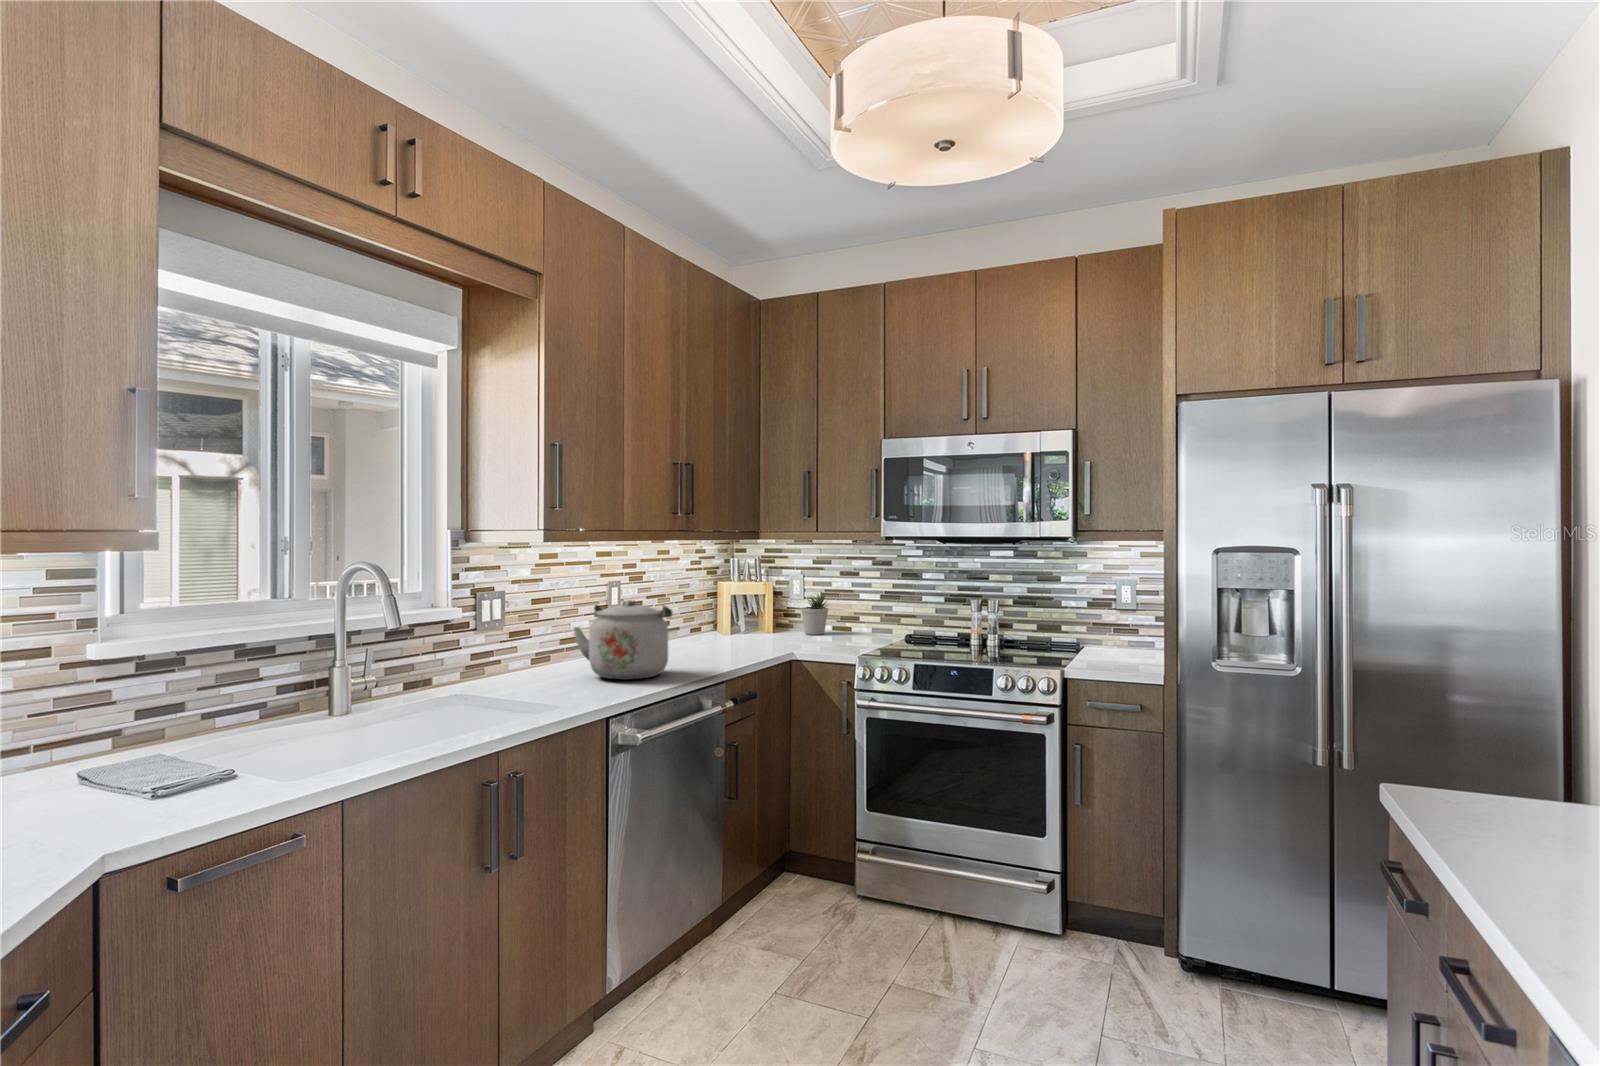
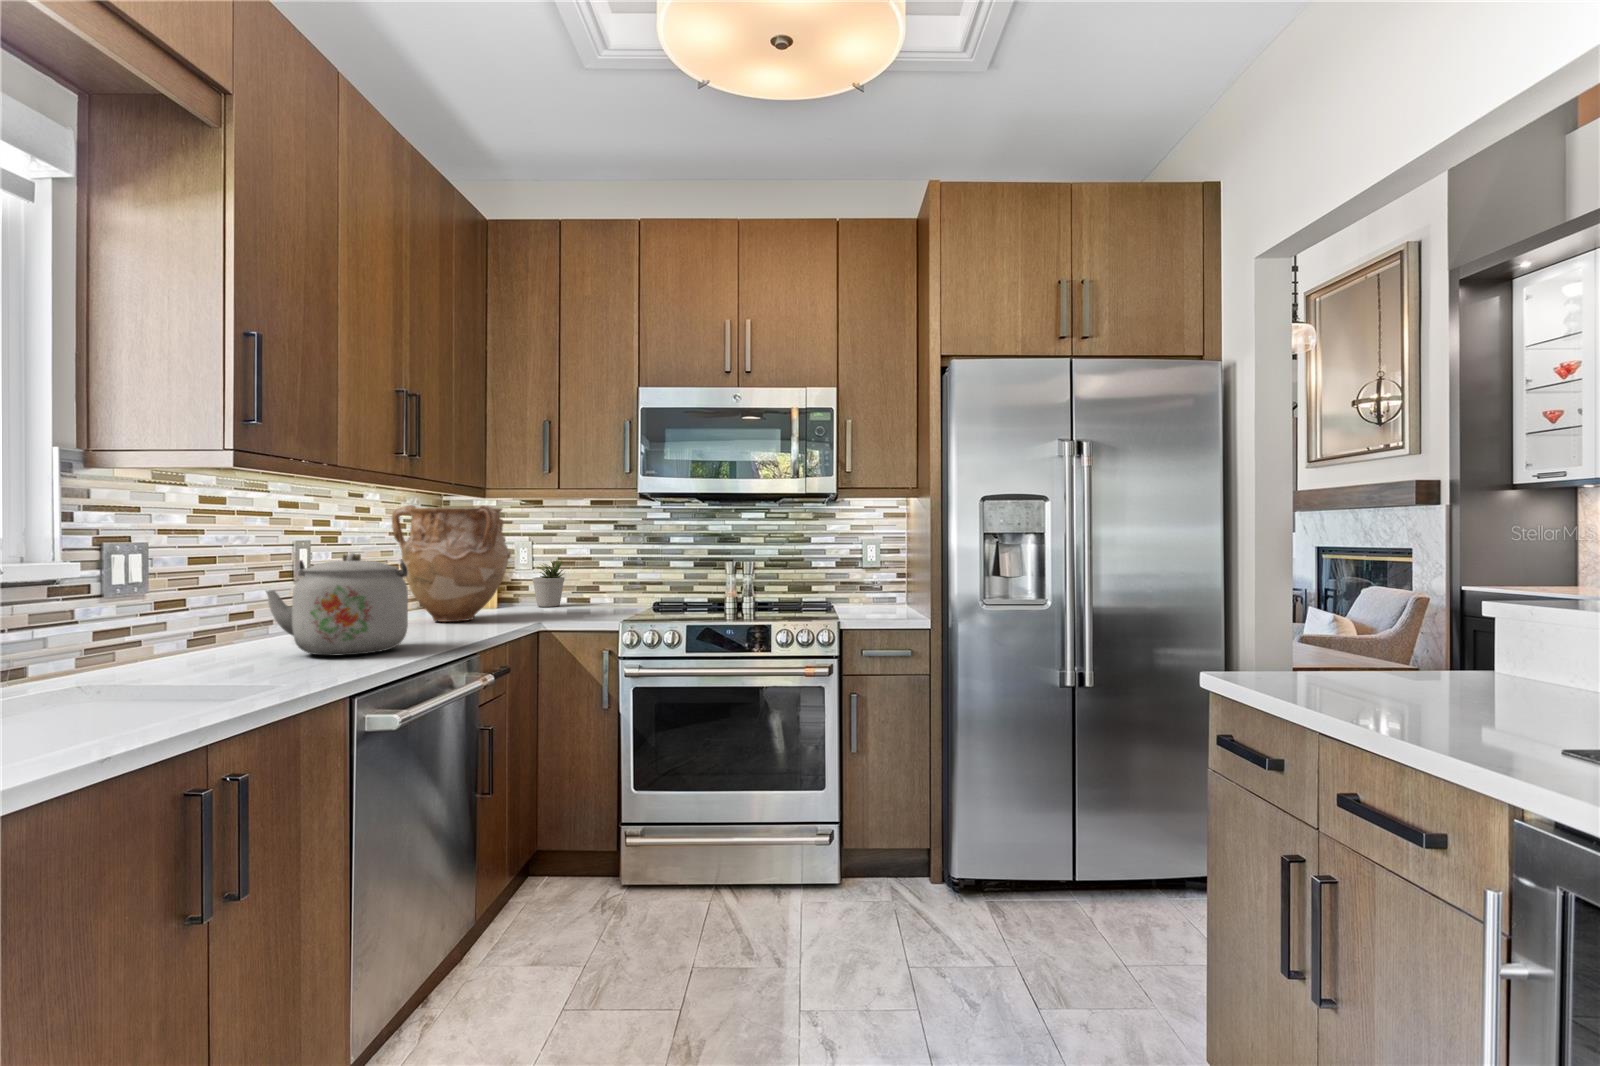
vase: none [679,548,771,649] -> present [392,505,511,622]

